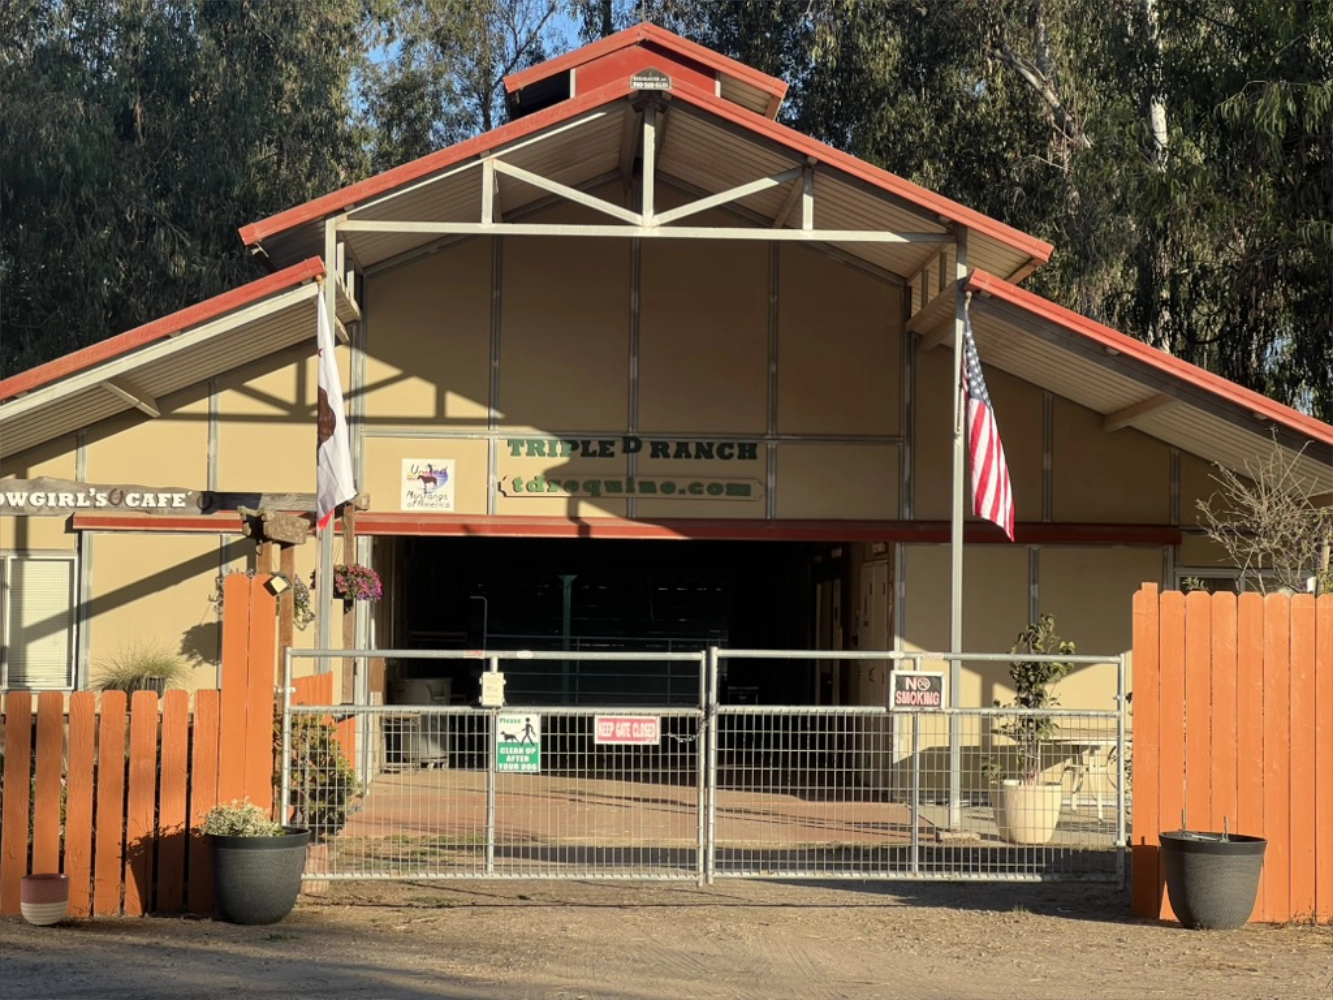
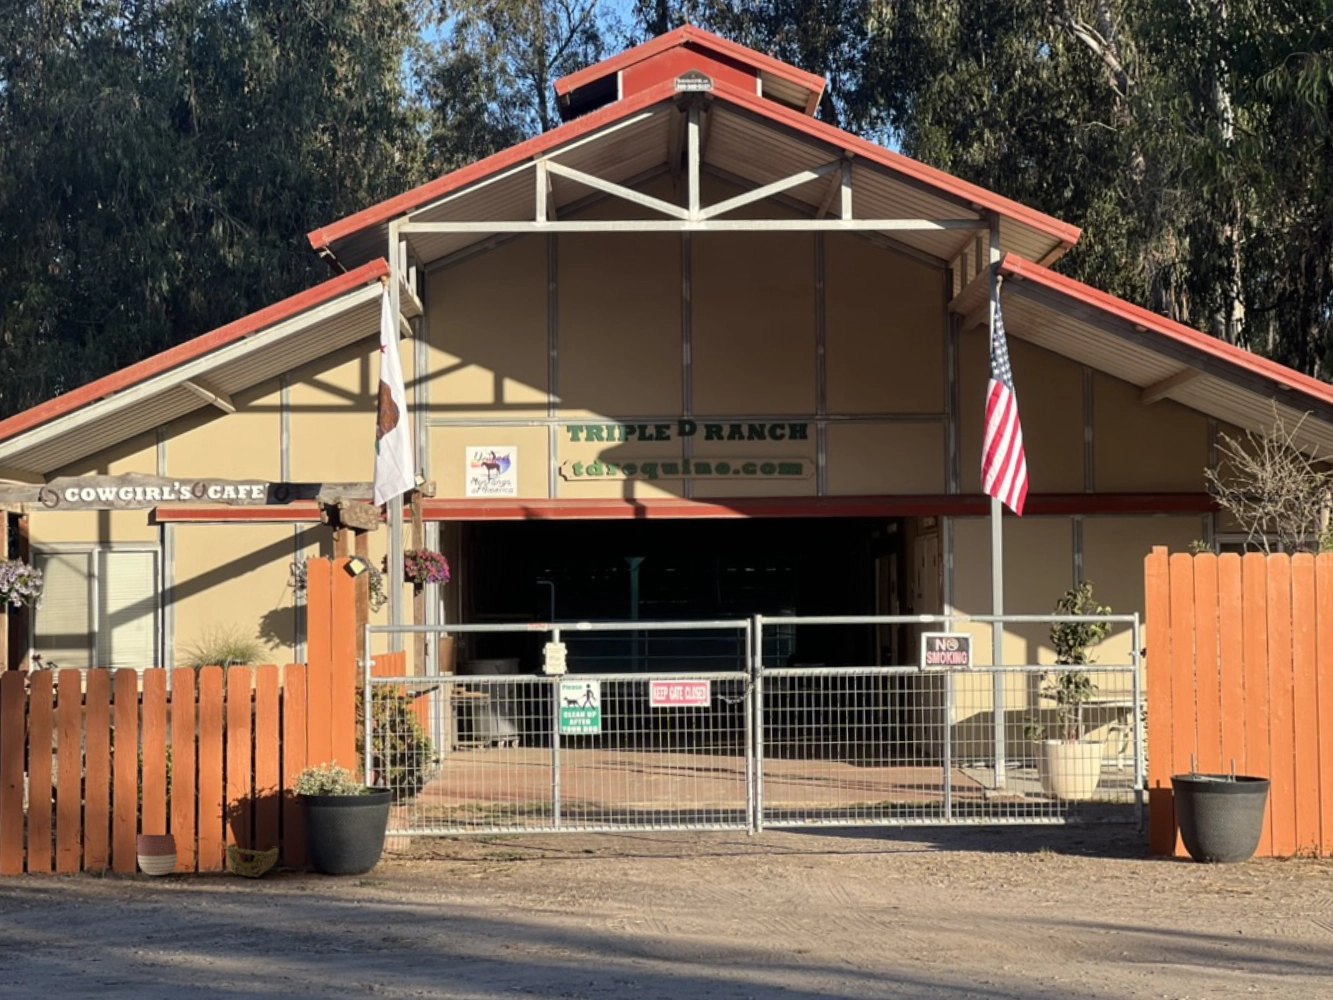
woven basket: none [120,887,182,930] -> present [226,843,279,877]

